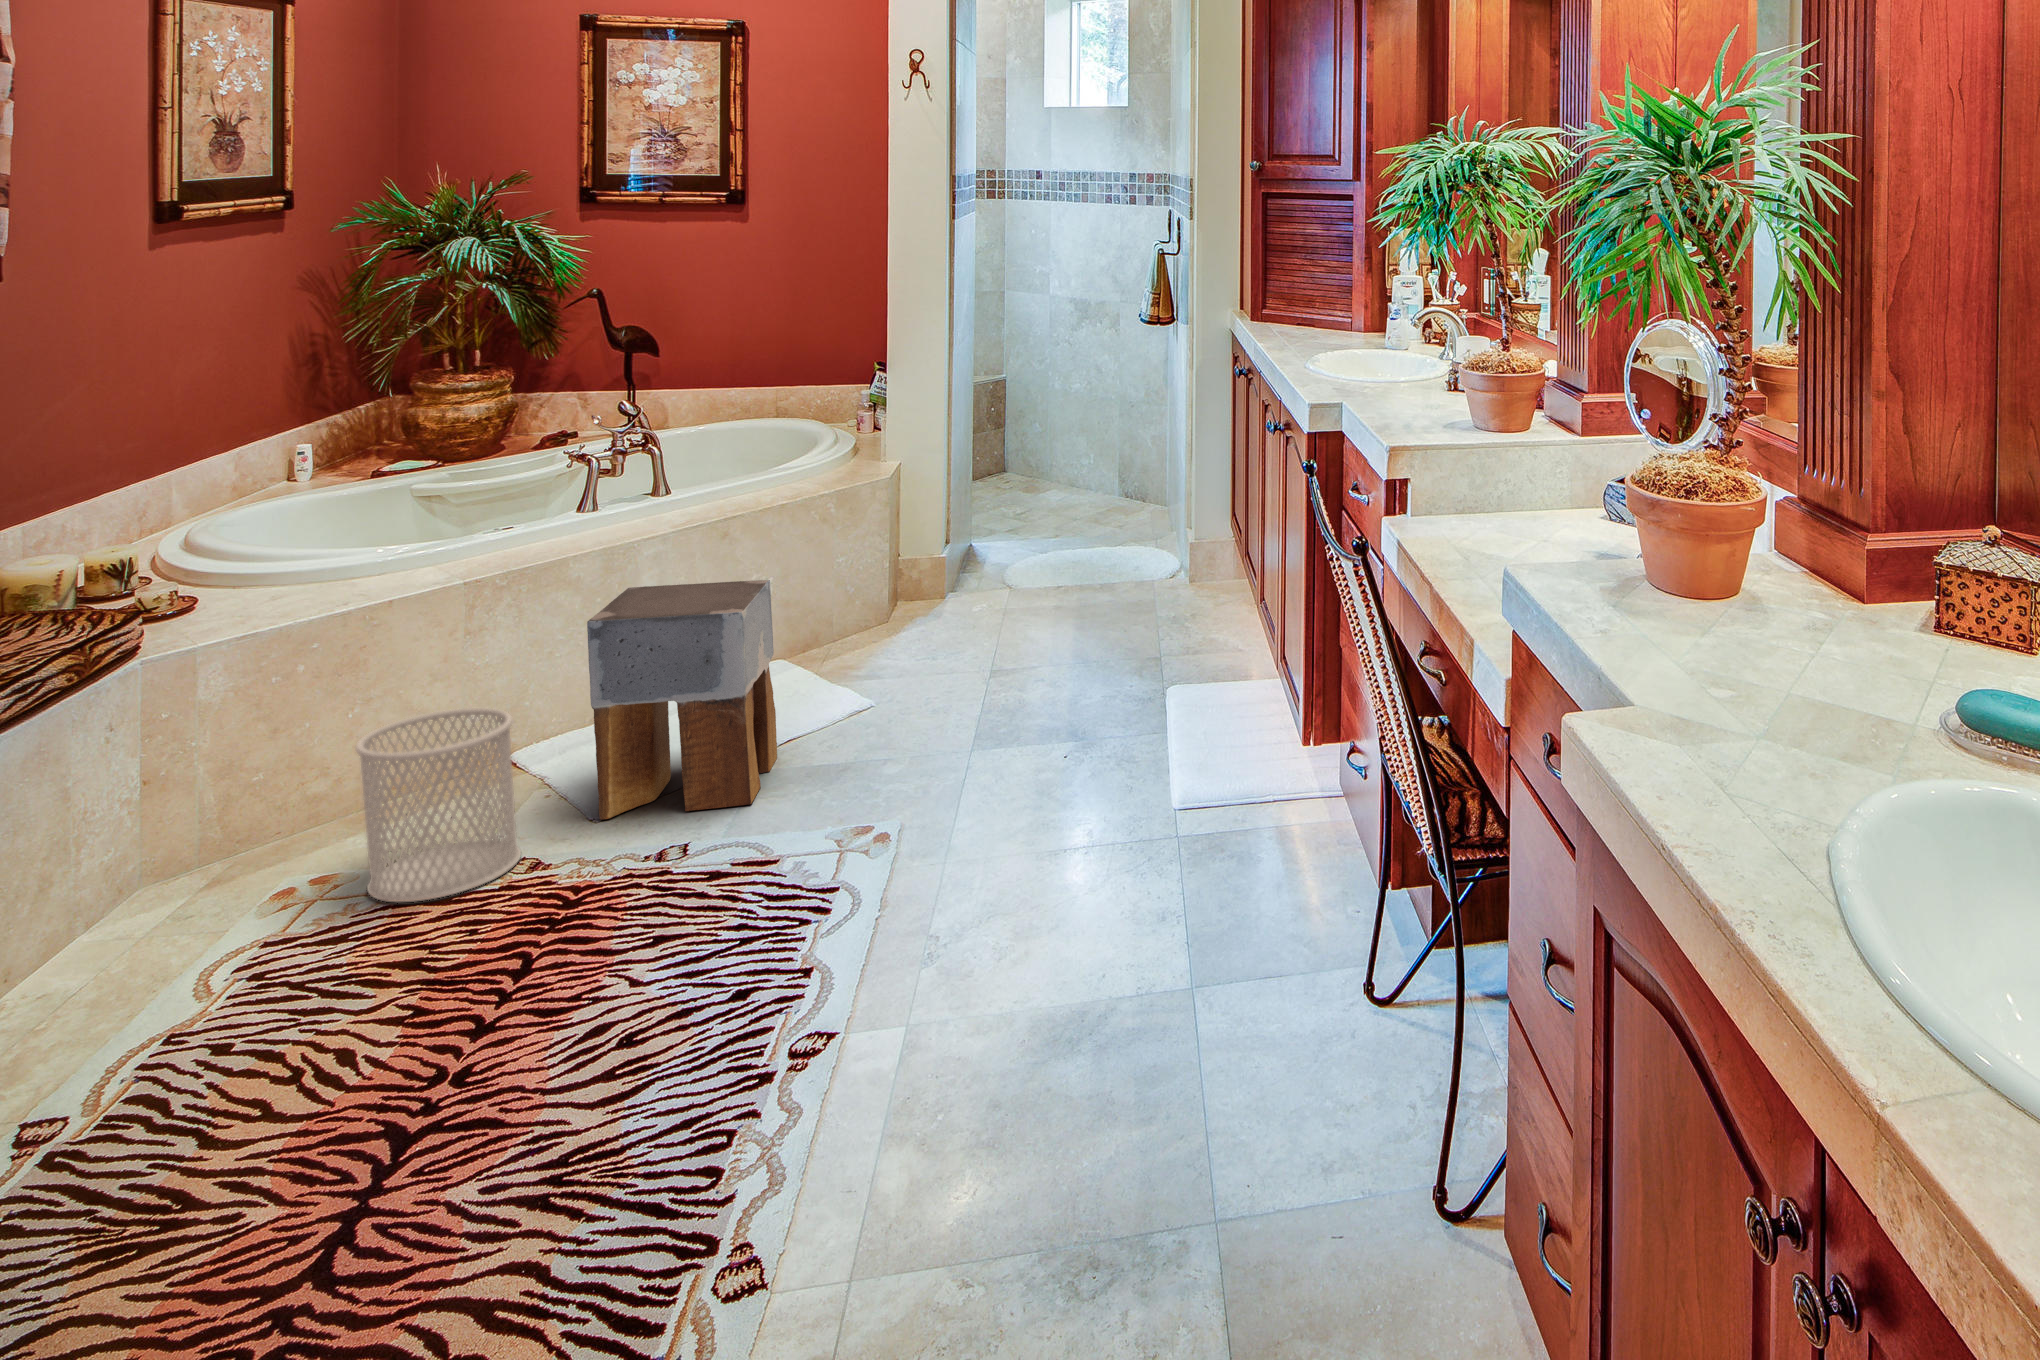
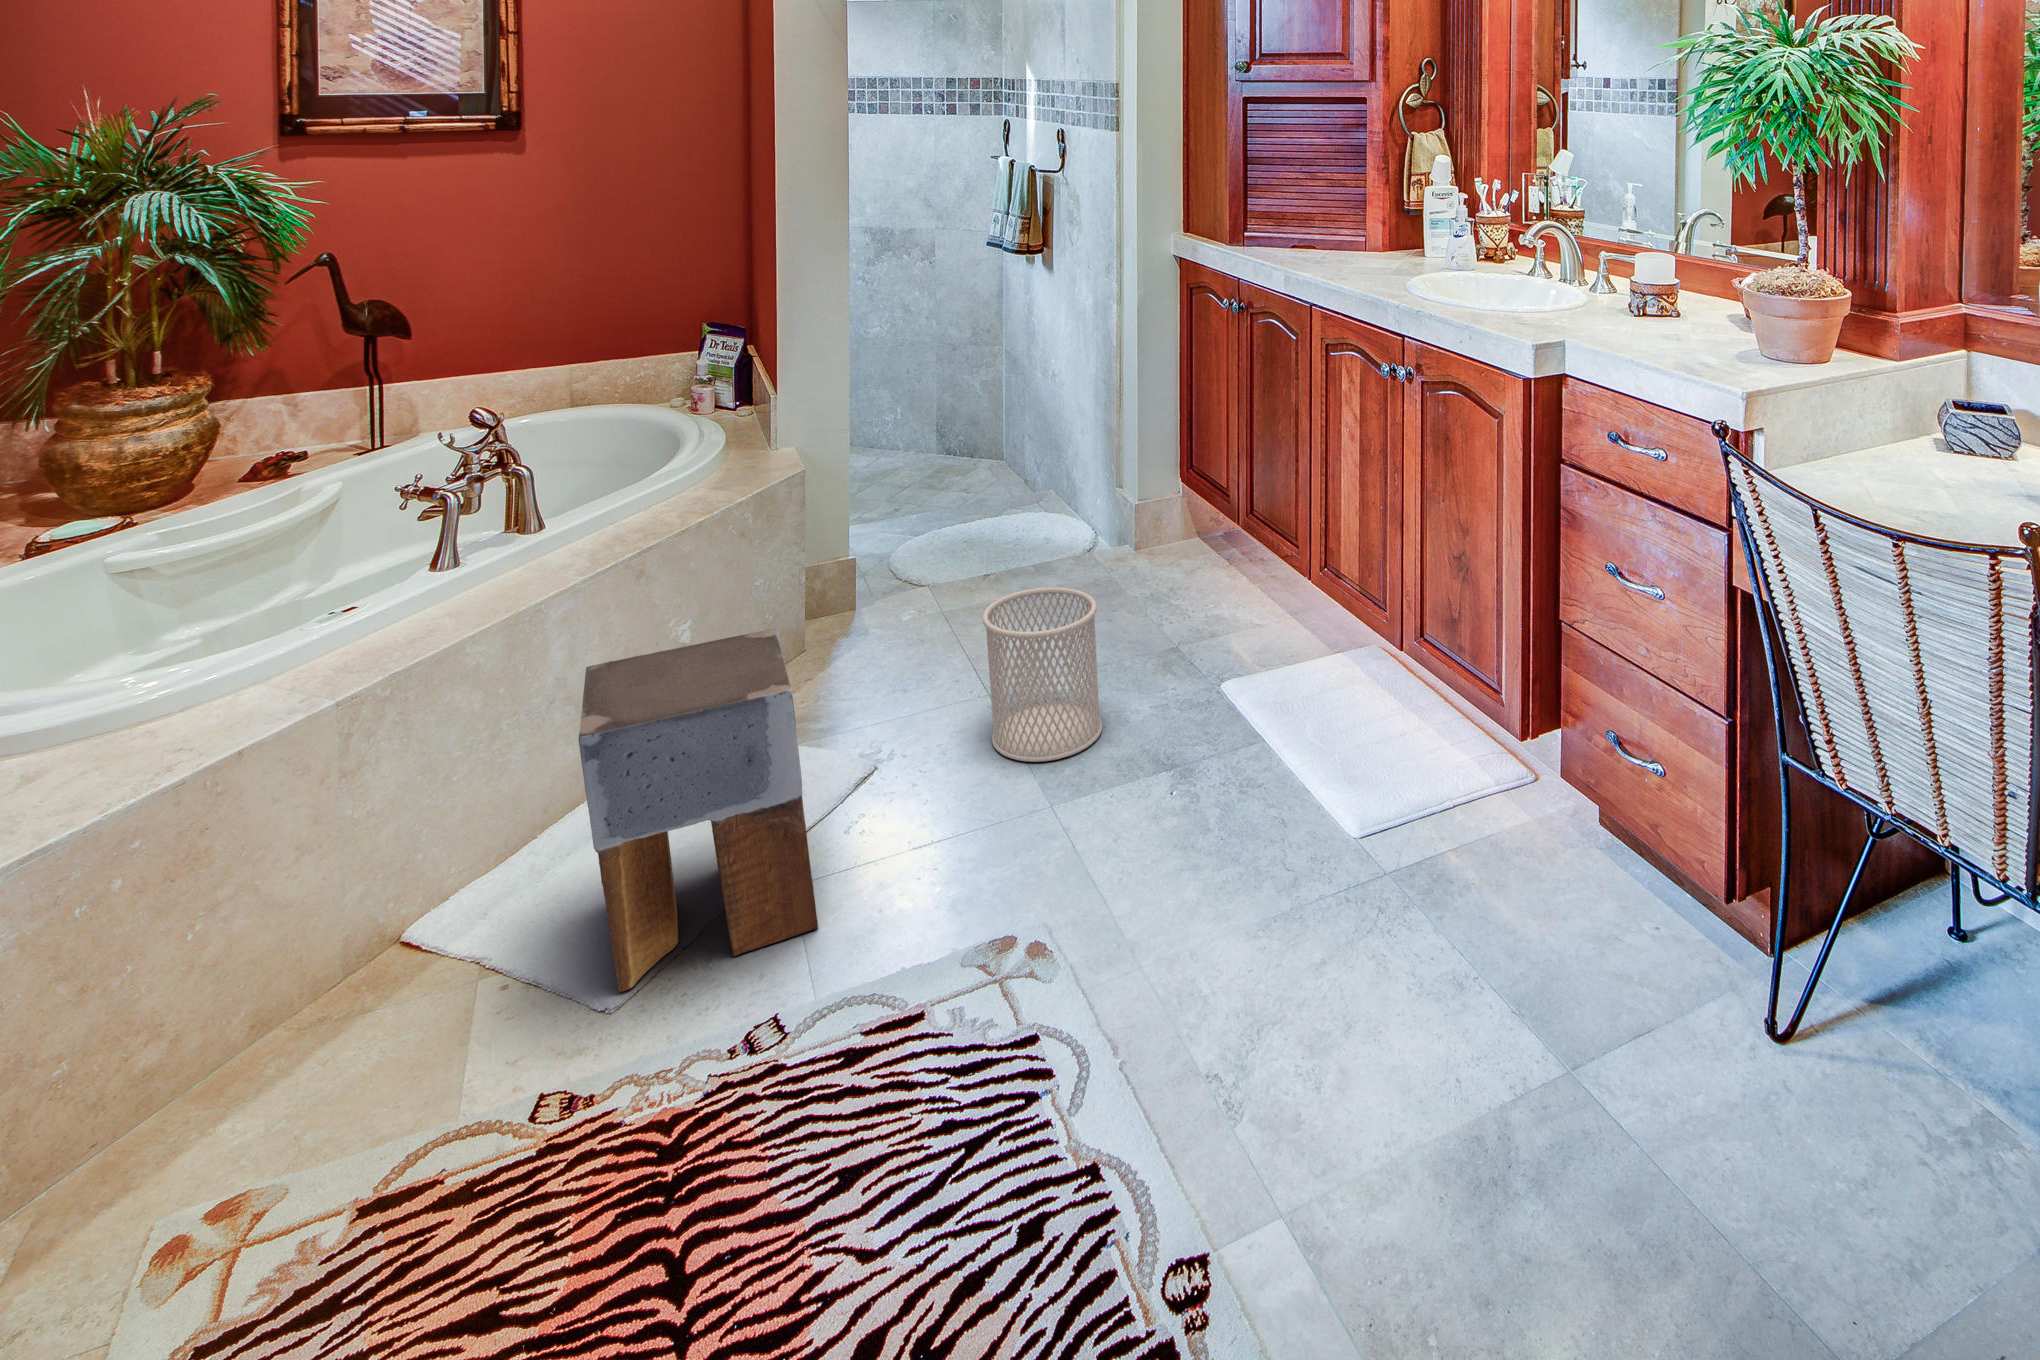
wastebasket: present [356,708,521,902] -> present [982,587,1102,762]

